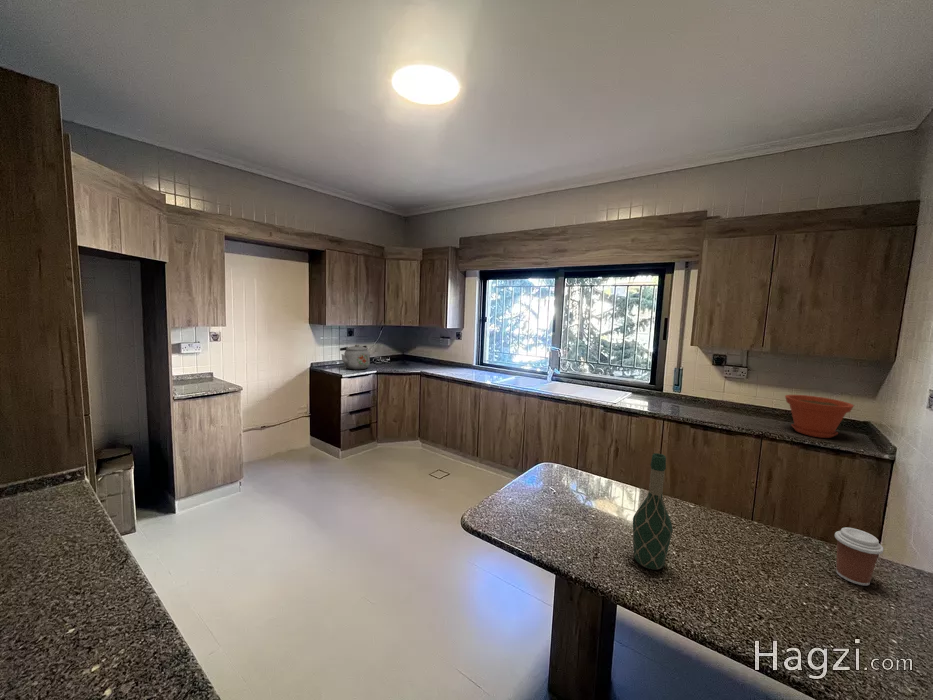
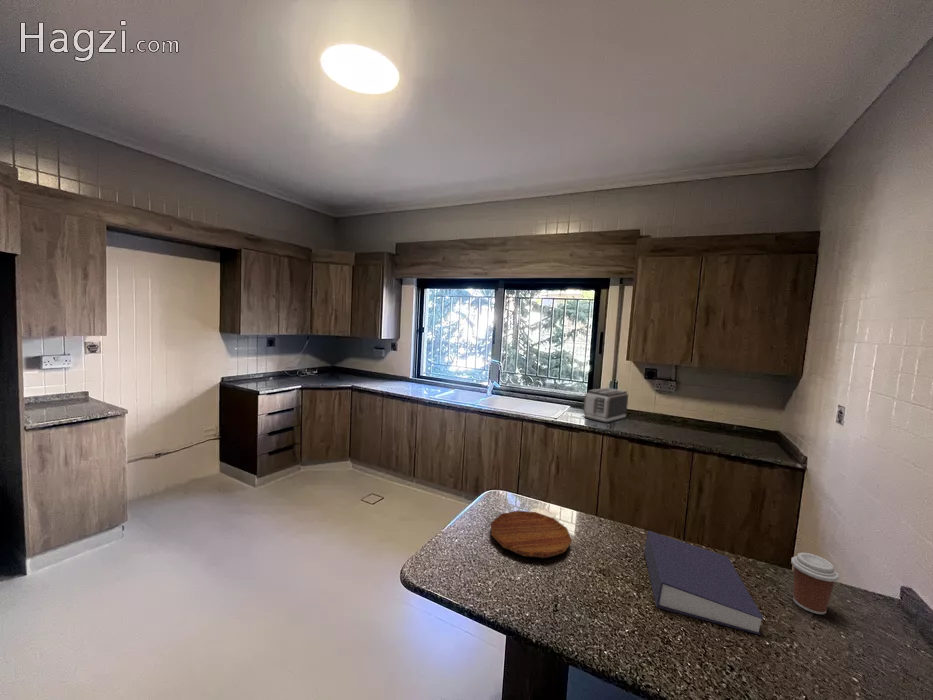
kettle: present [340,345,370,370] -> none [258,356,293,384]
toaster: none [645,375,695,410] -> present [584,388,628,423]
plant pot: present [785,395,853,438] -> none [711,406,770,448]
wine bottle: present [633,453,673,570] -> none [596,487,640,621]
tray: none [542,479,617,517] -> present [491,511,572,558]
book: none [688,501,795,594] -> present [644,531,764,635]

